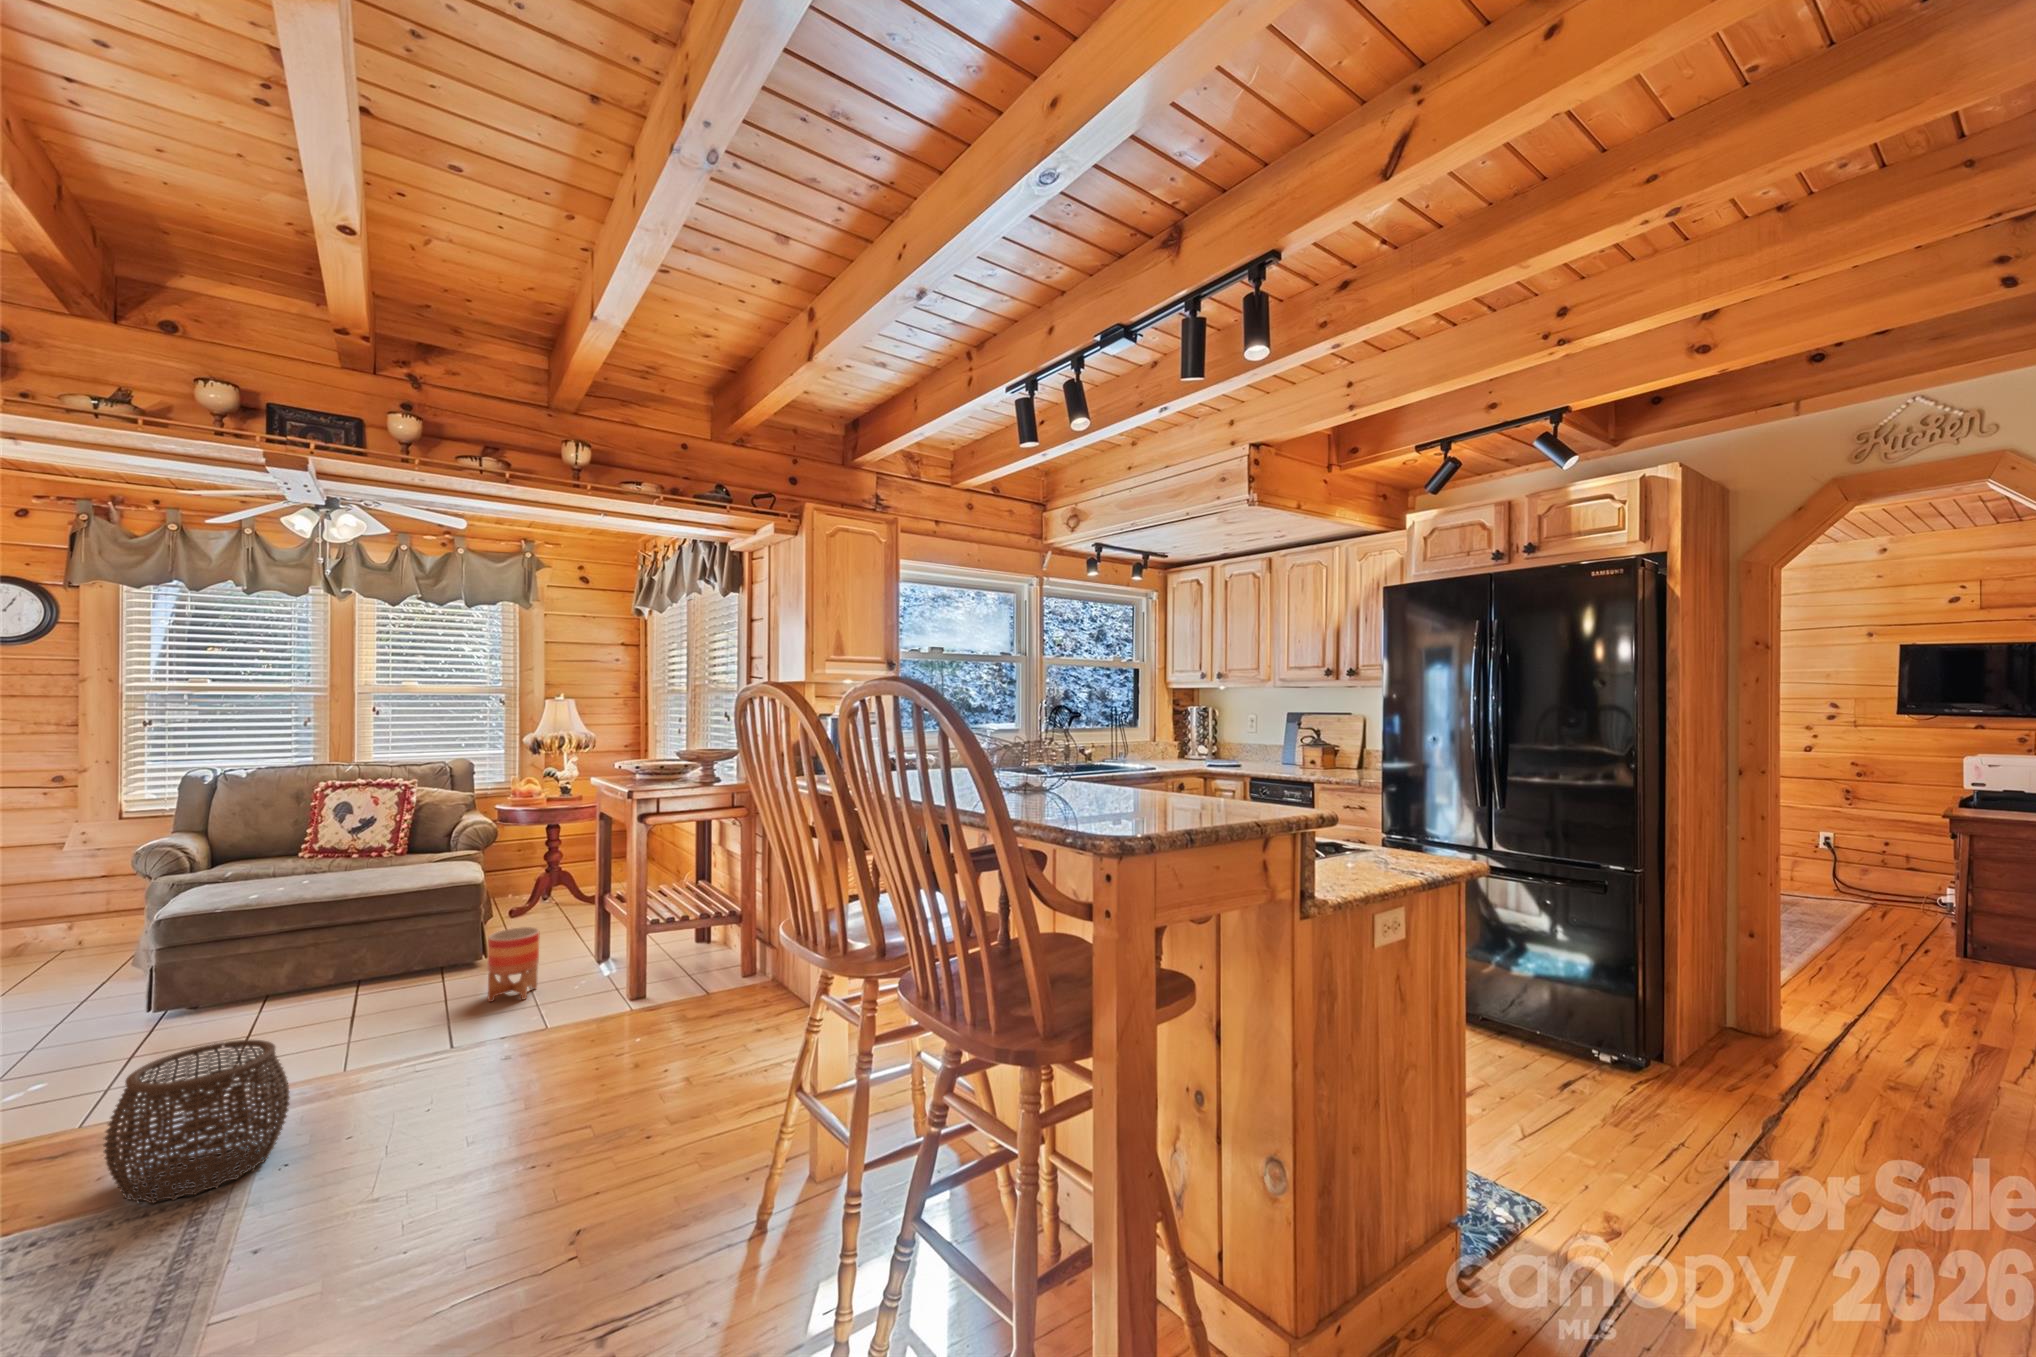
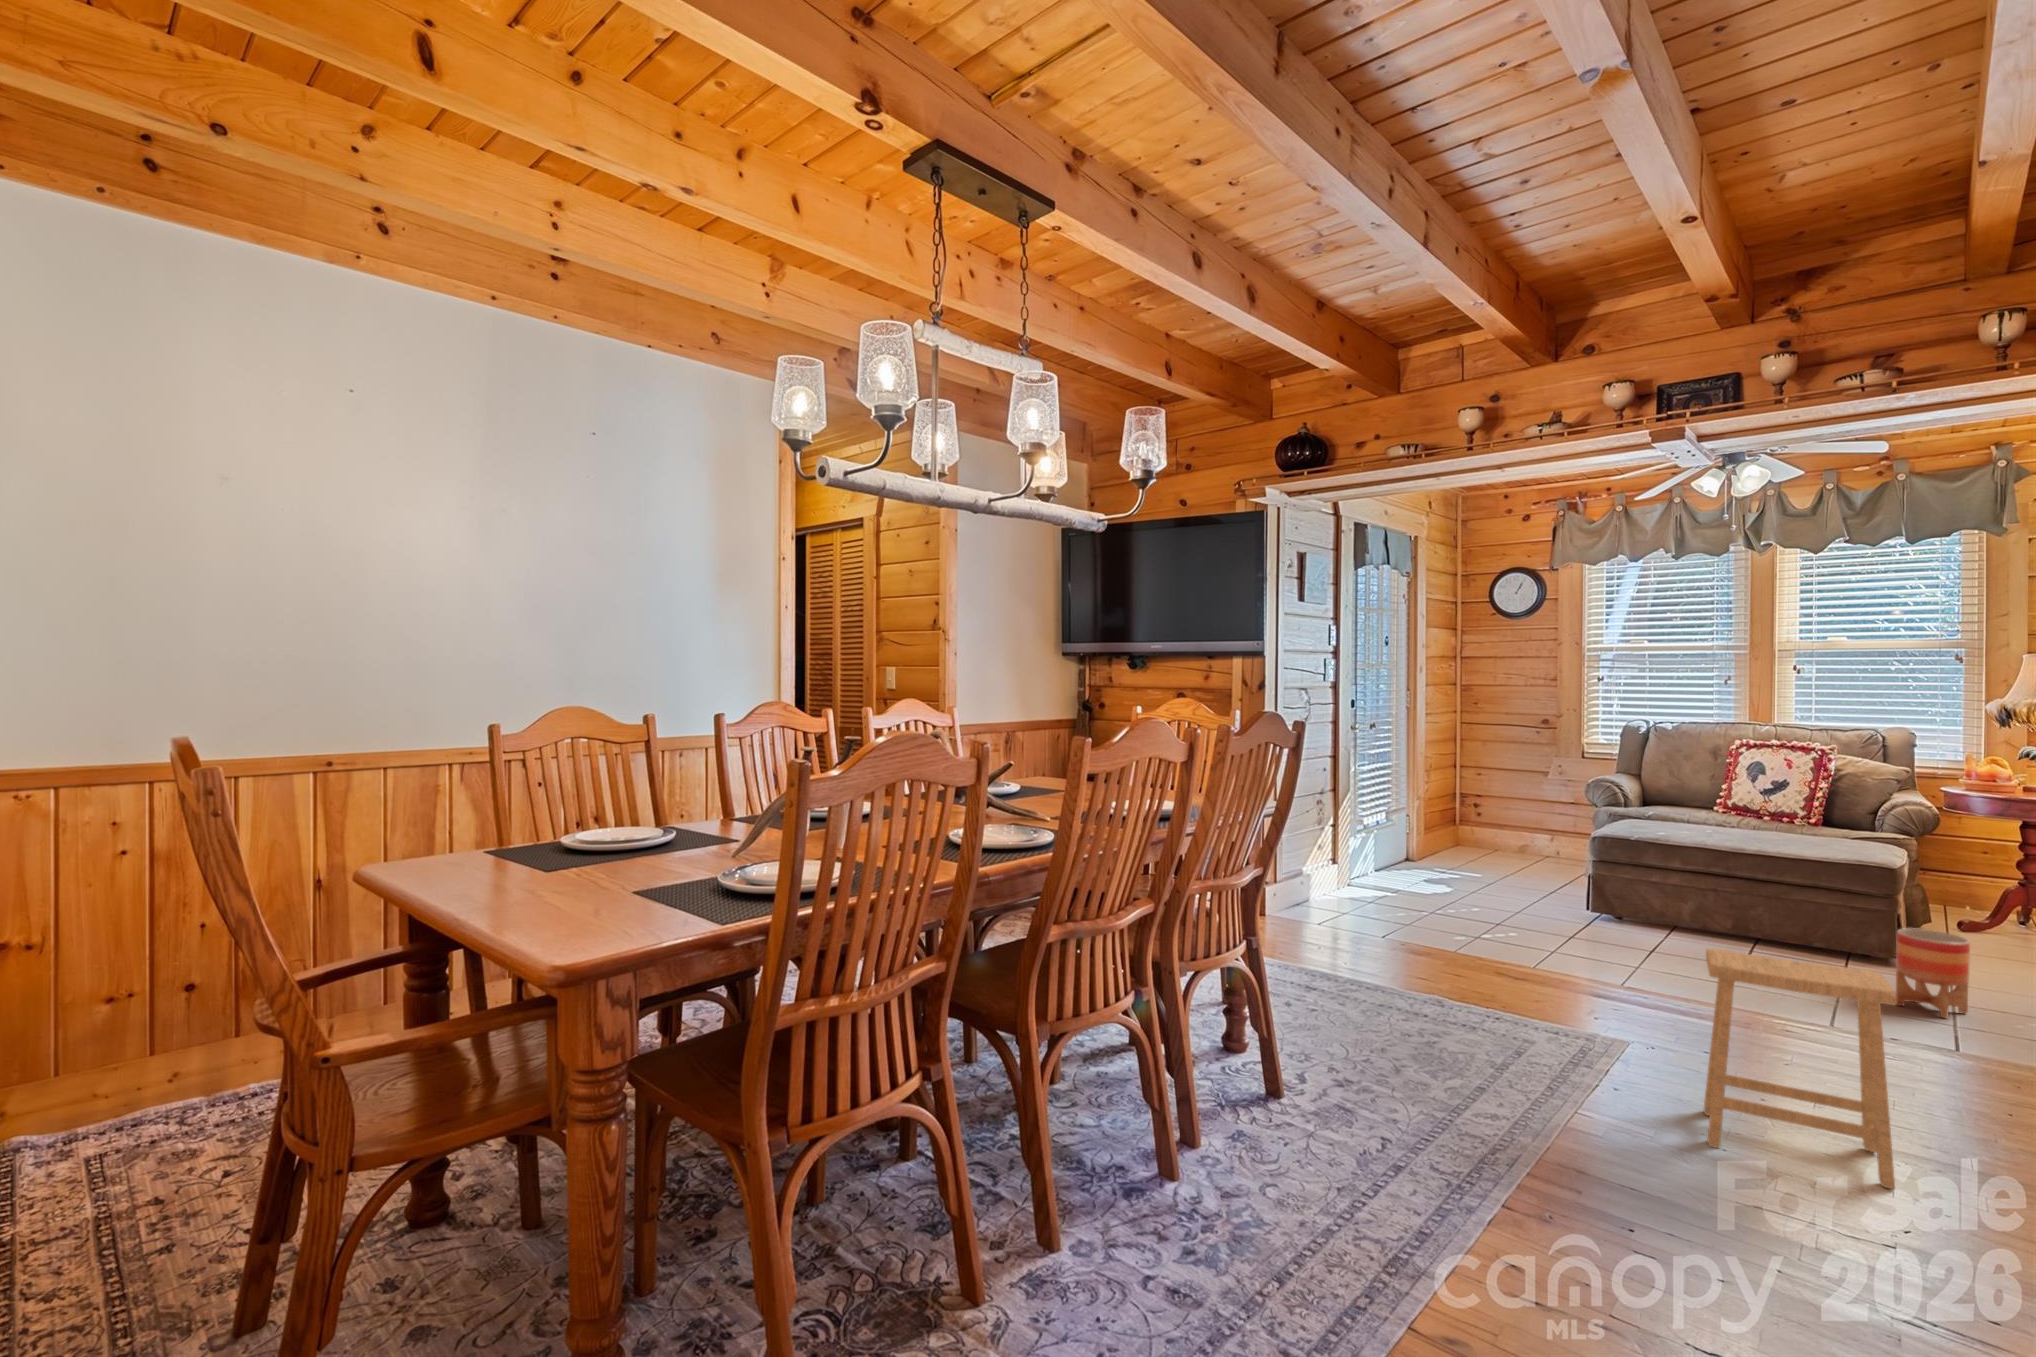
footstool: none [359,1000,551,1268] -> present [1704,949,1896,1189]
woven basket: present [103,1040,290,1203] -> none [1543,925,1666,1039]

